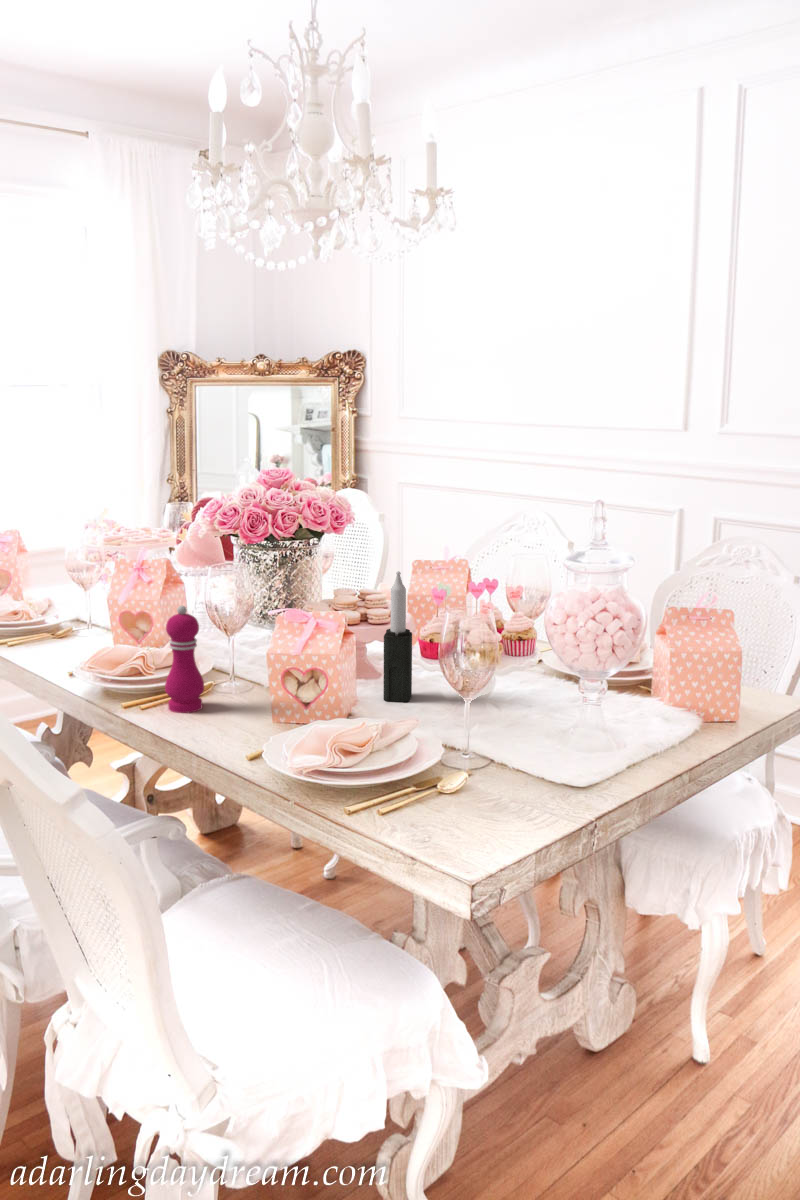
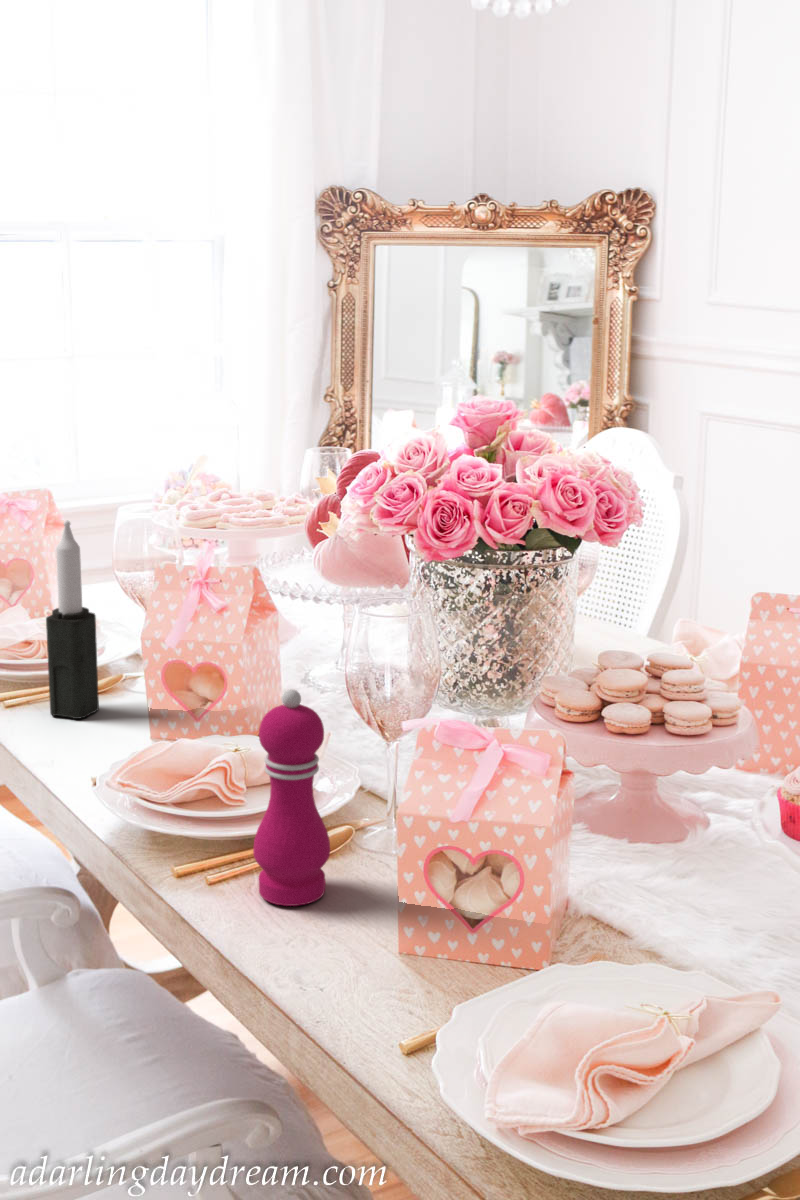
candle: present [384,571,412,702] -> present [46,521,99,719]

